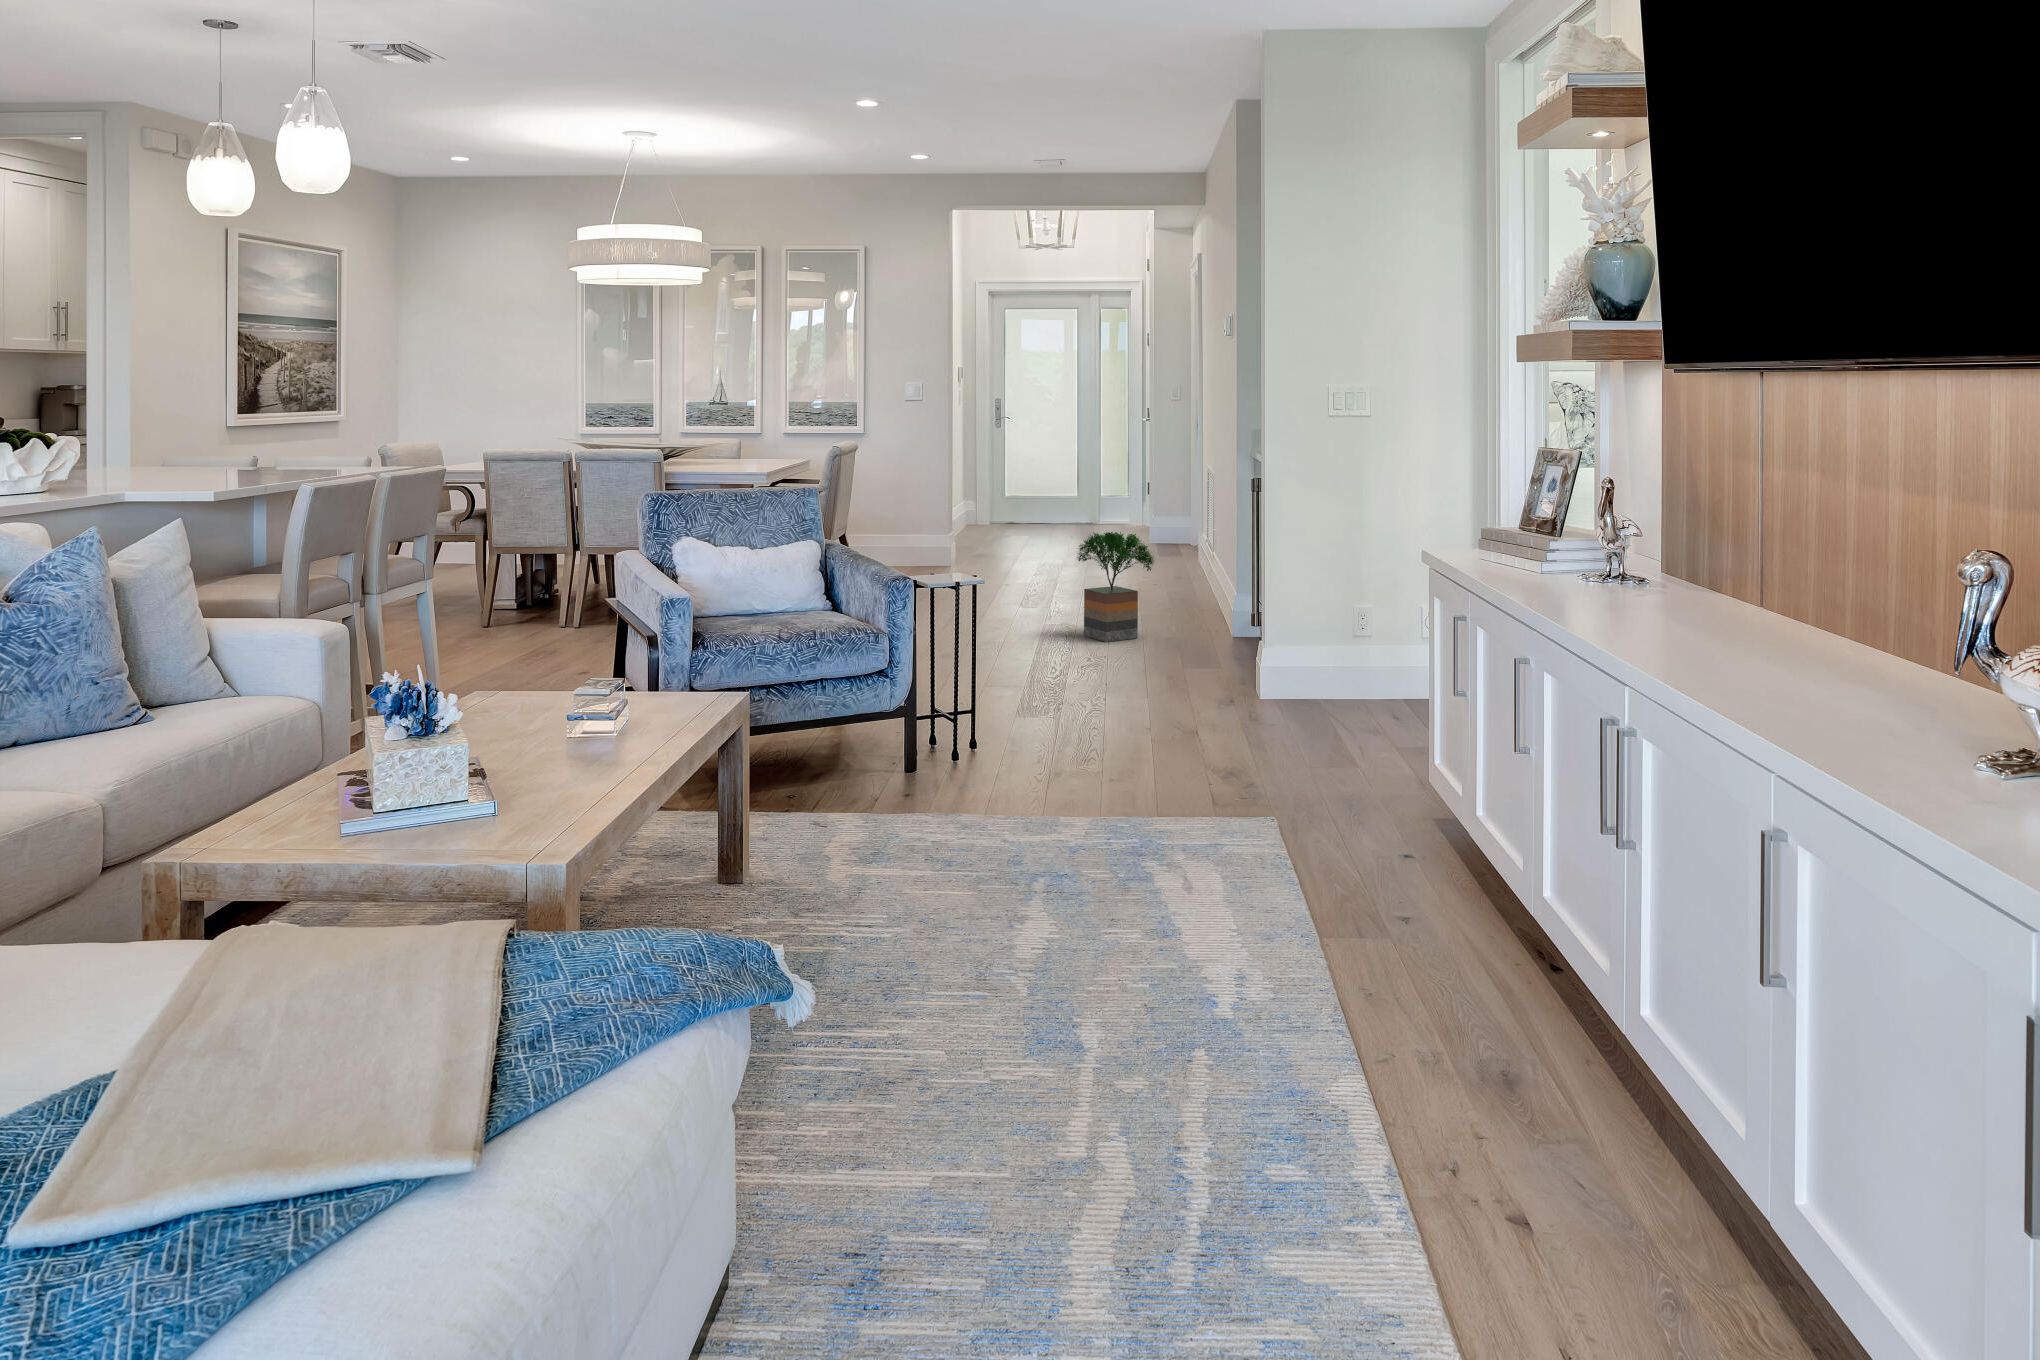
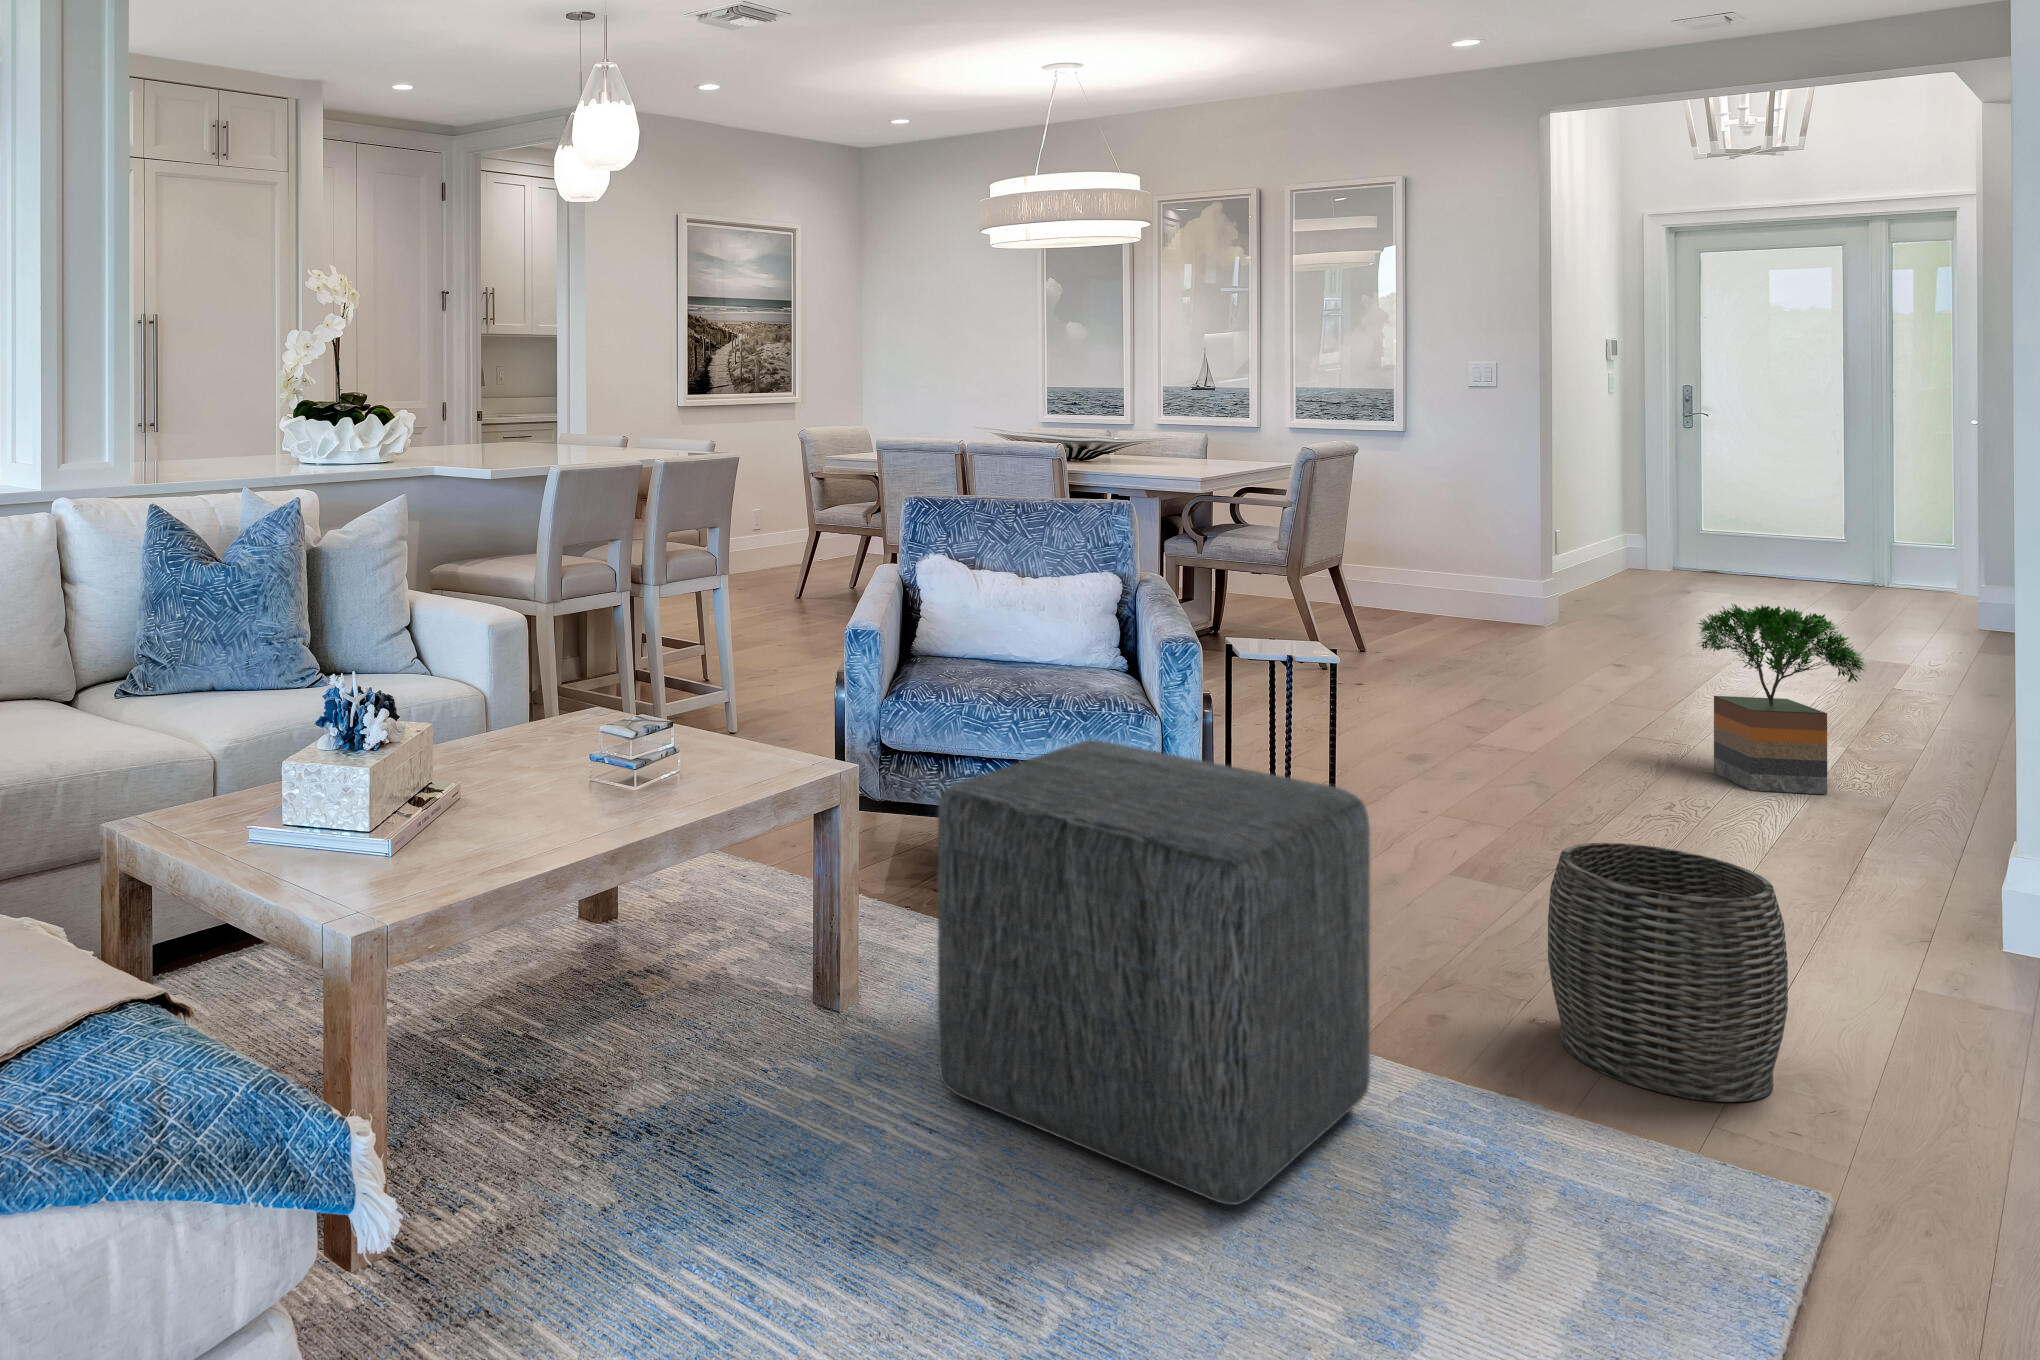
ottoman: none [847,645,1074,903] -> present [938,740,1370,1205]
woven basket: none [1113,663,1220,794] -> present [1548,843,1788,1102]

